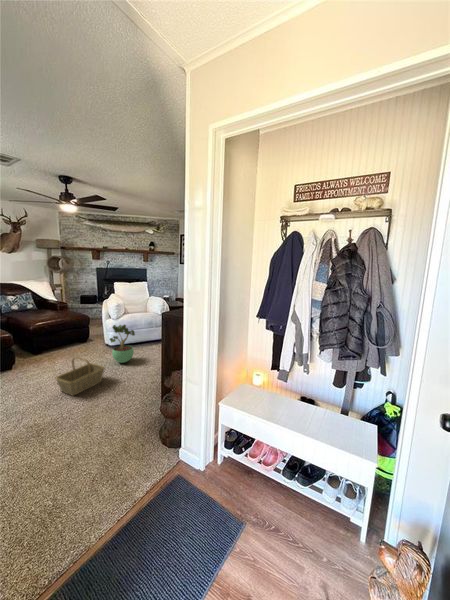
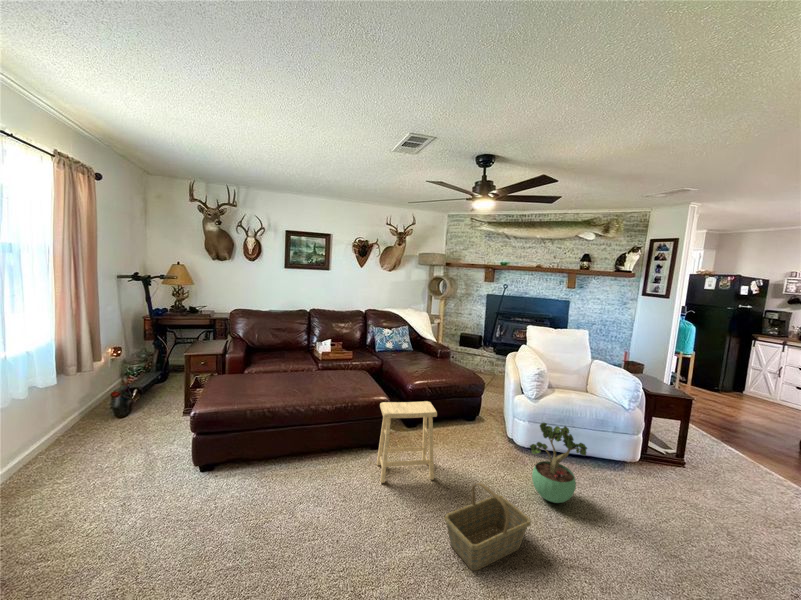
footstool: none [6,329,54,382] -> present [377,401,437,483]

